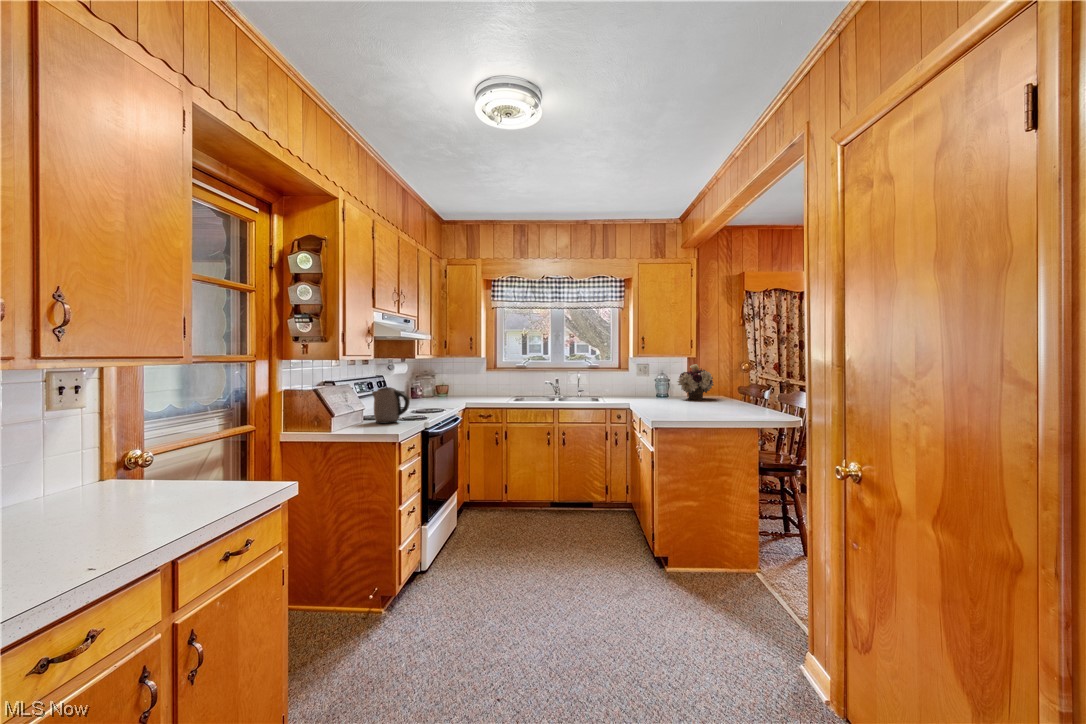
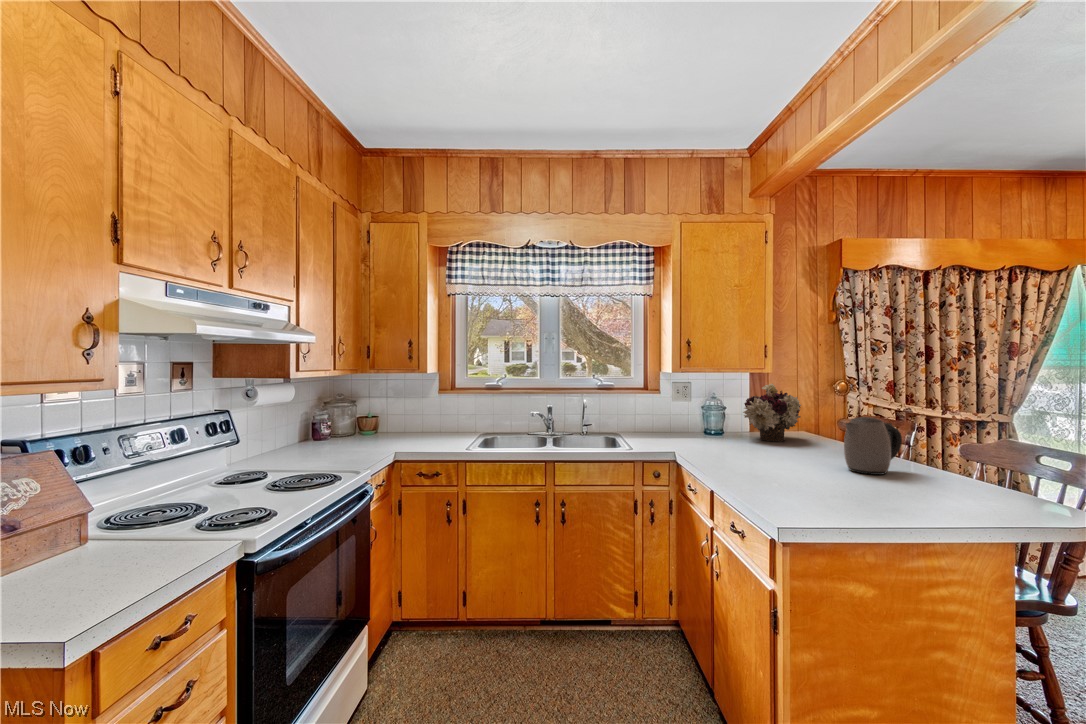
kettle: present [372,387,410,424] -> present [844,417,902,475]

